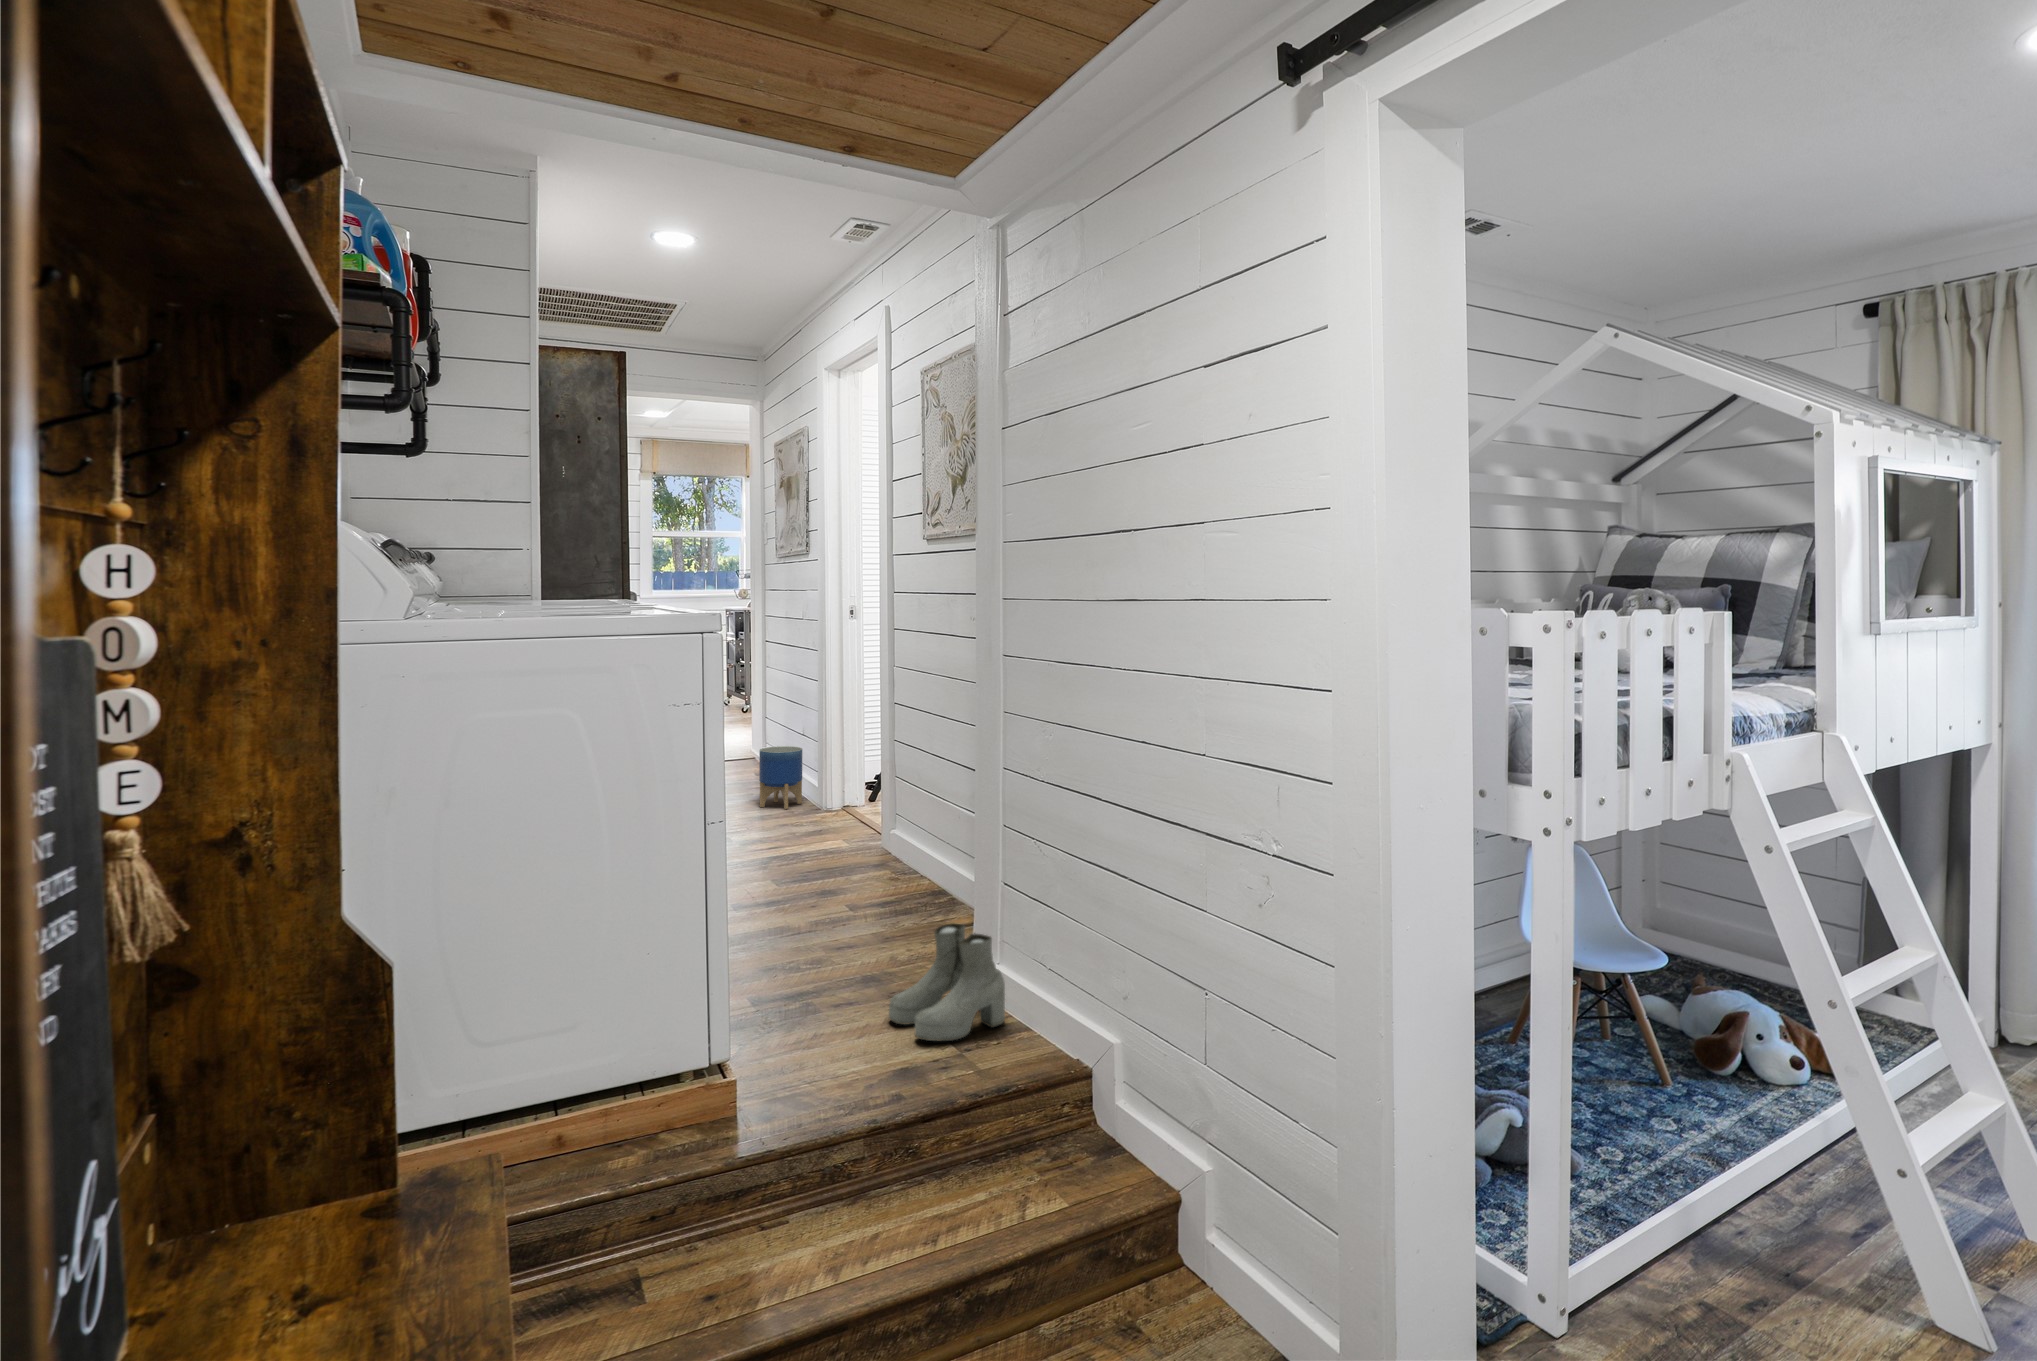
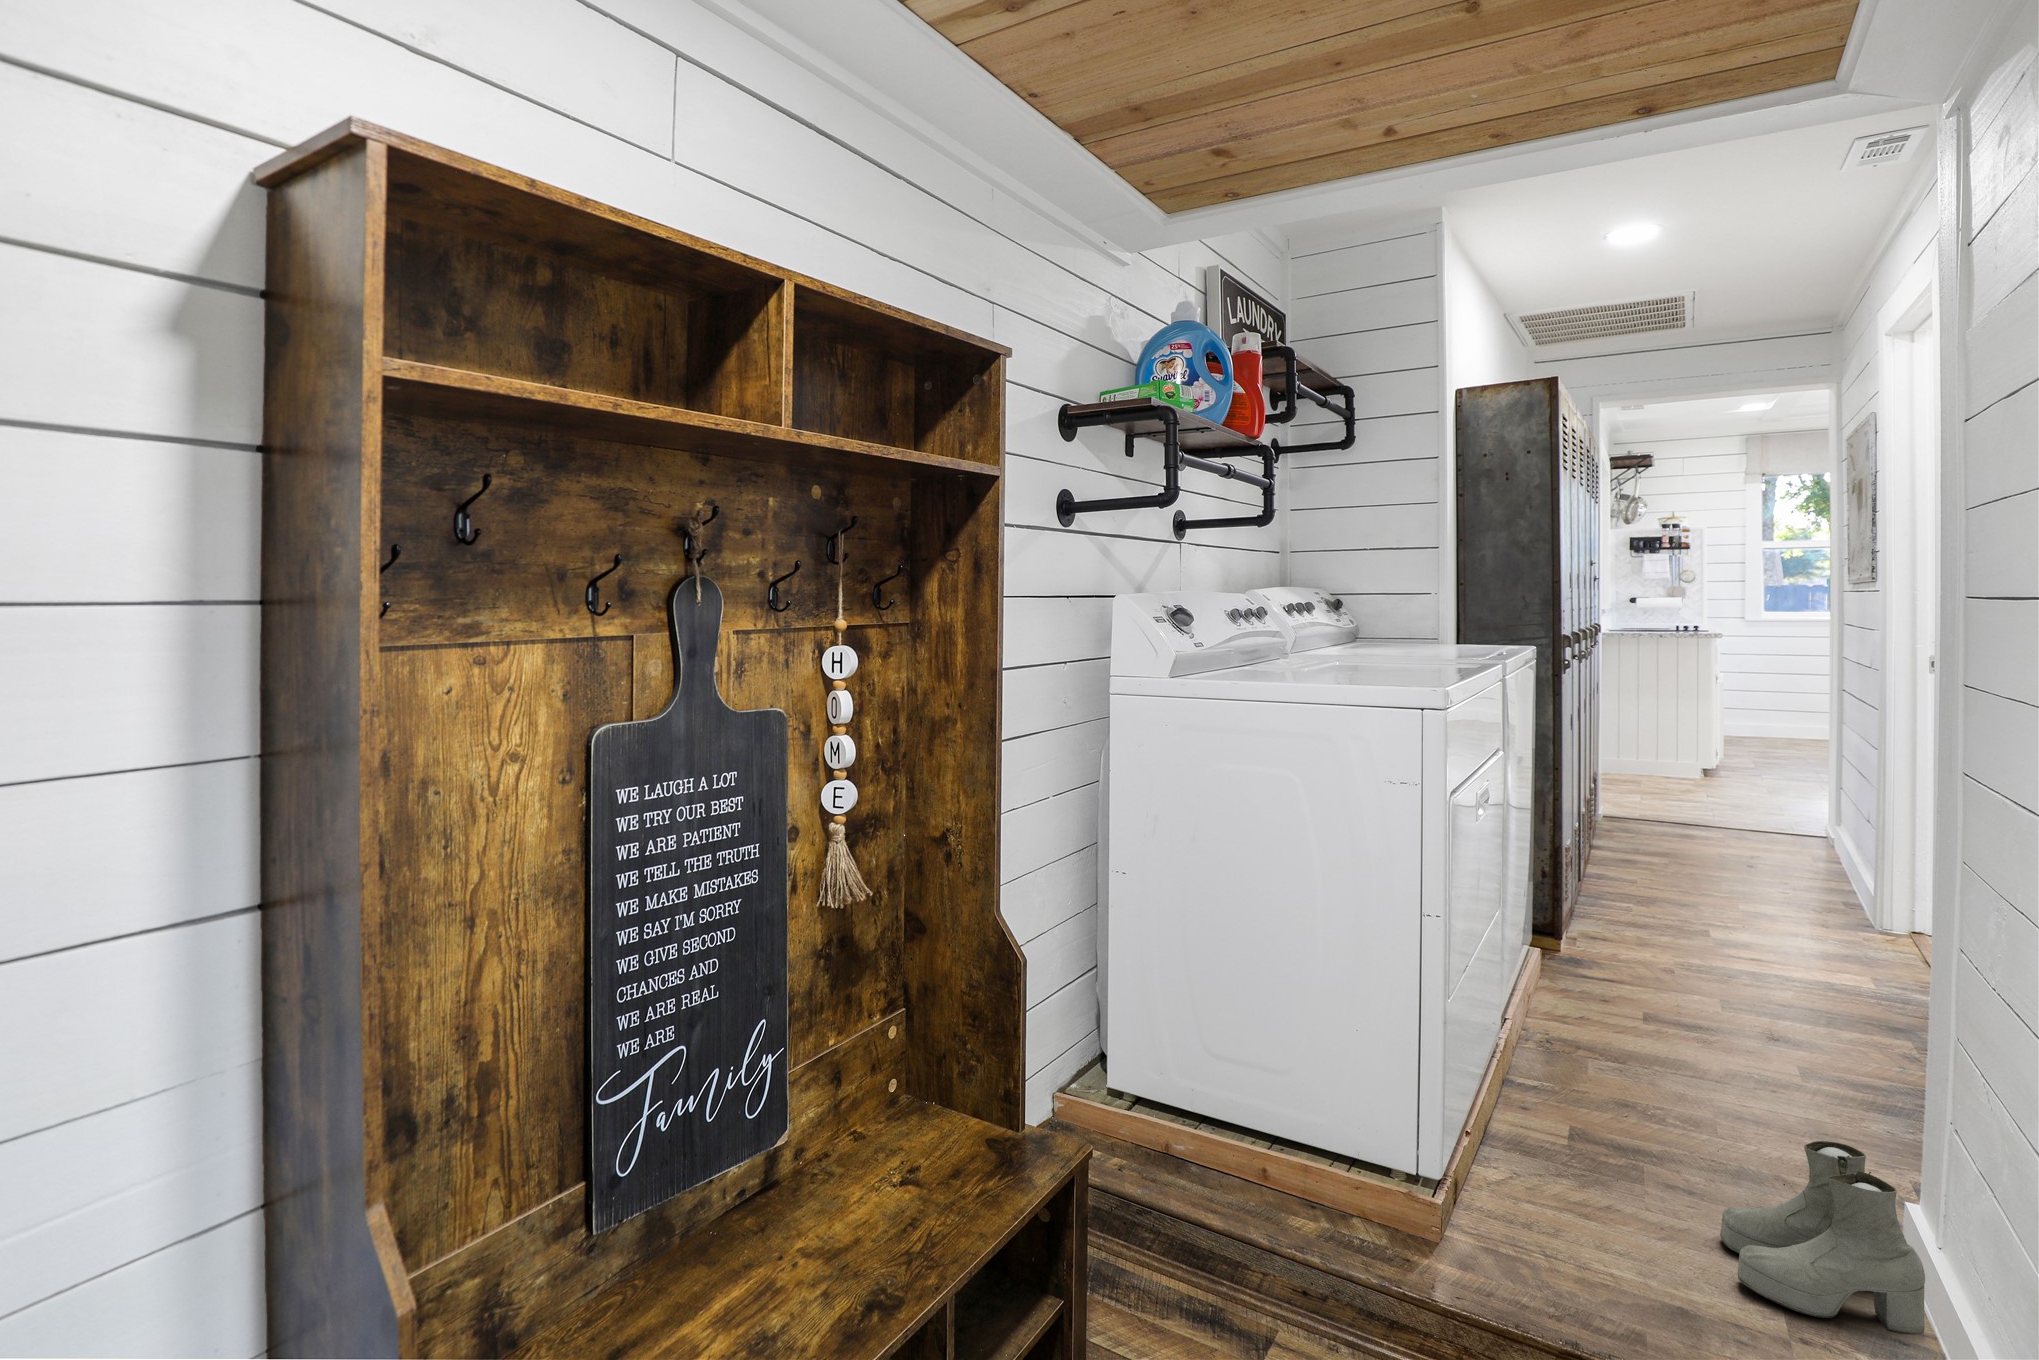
planter: present [759,746,802,809] -> none [1785,832,1856,919]

